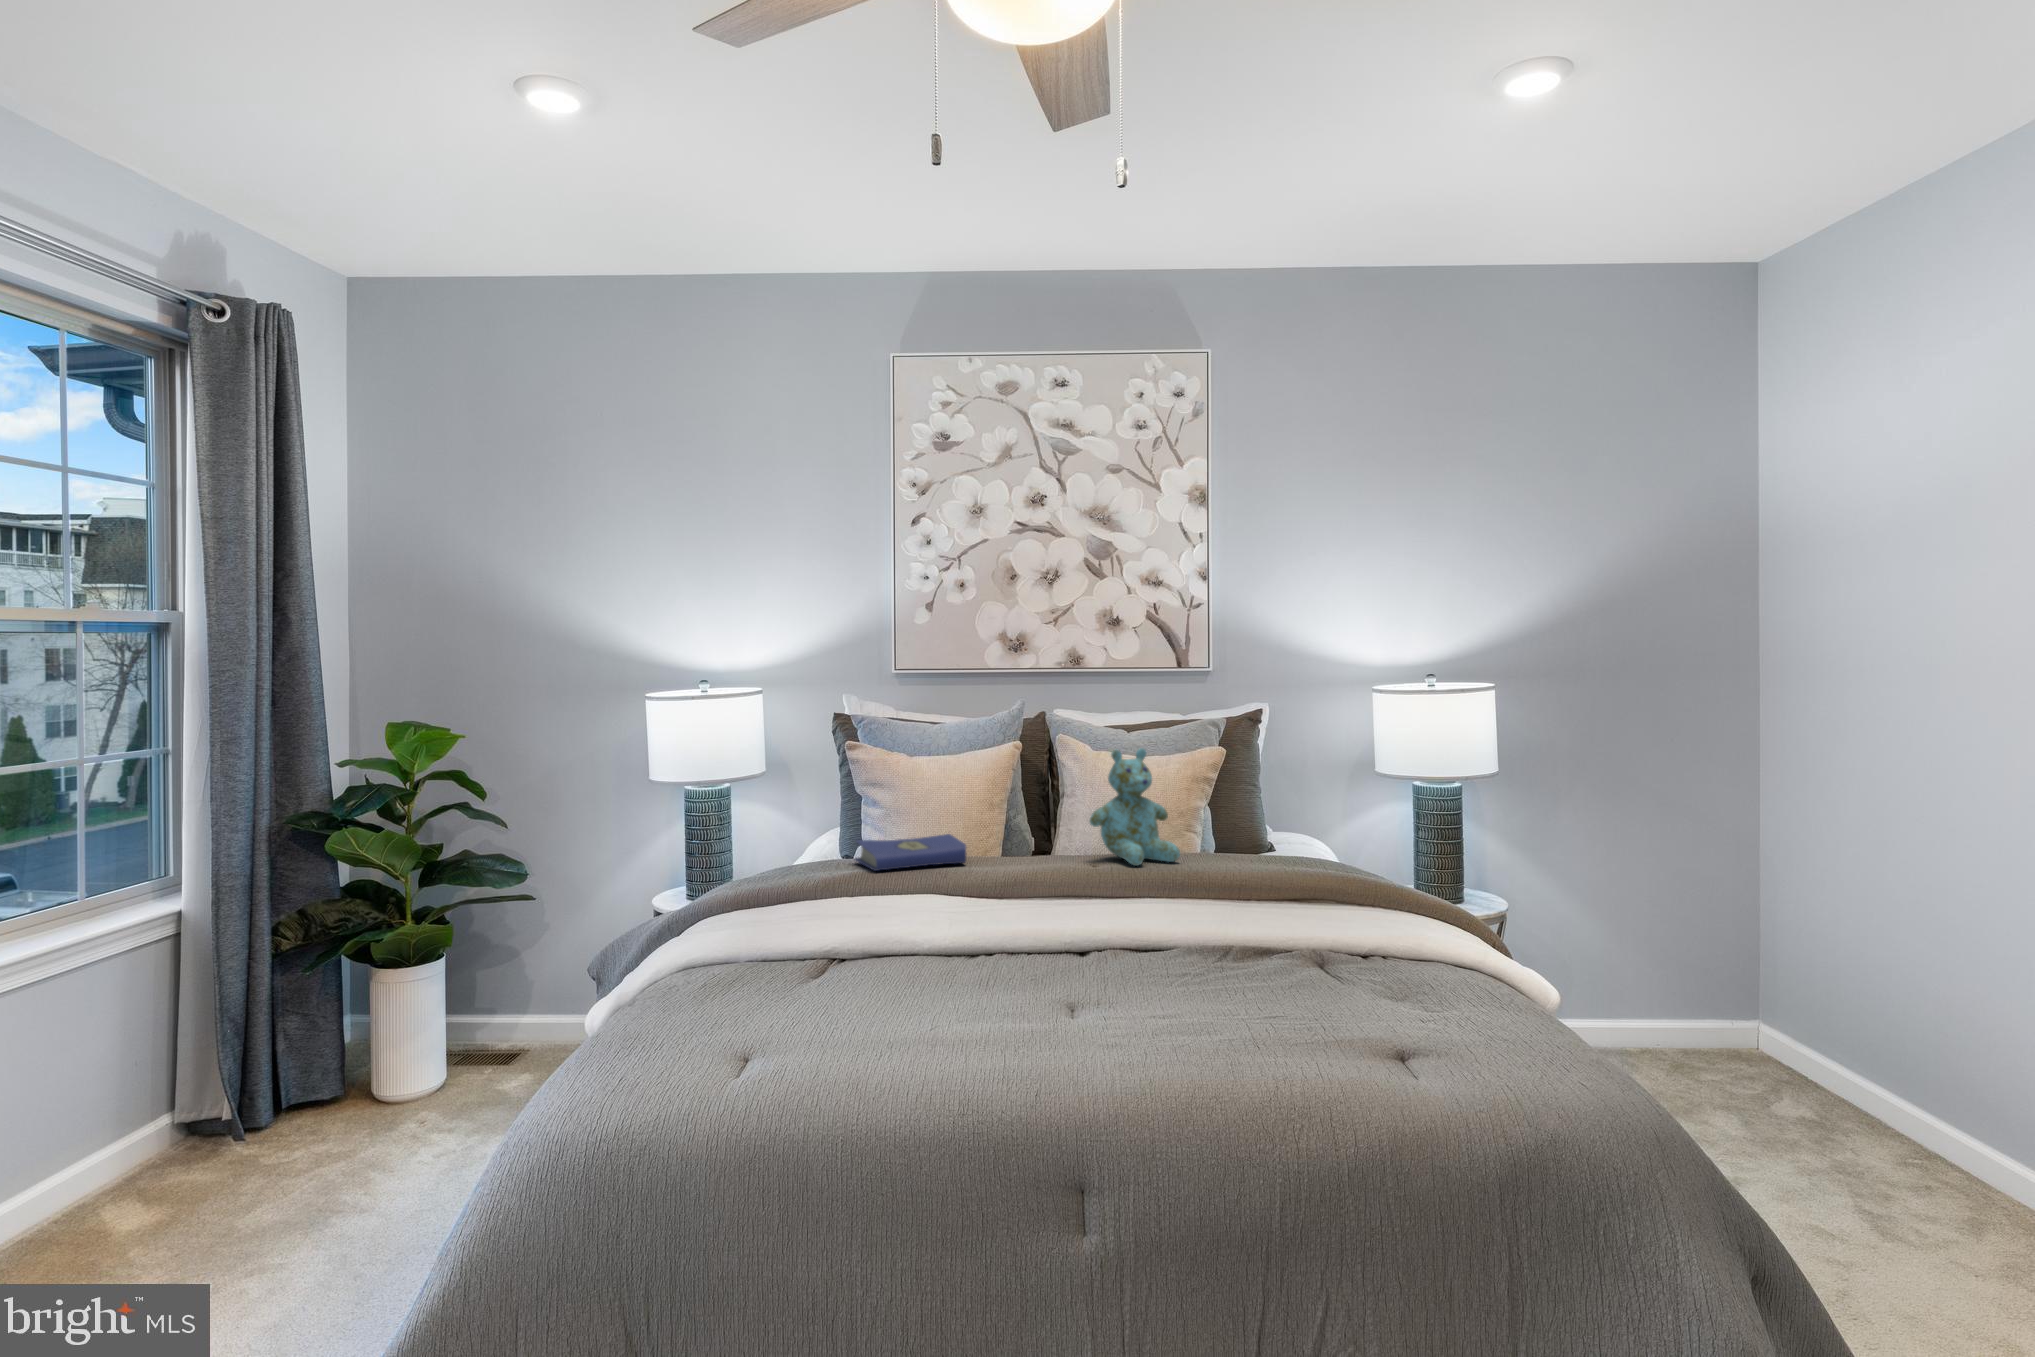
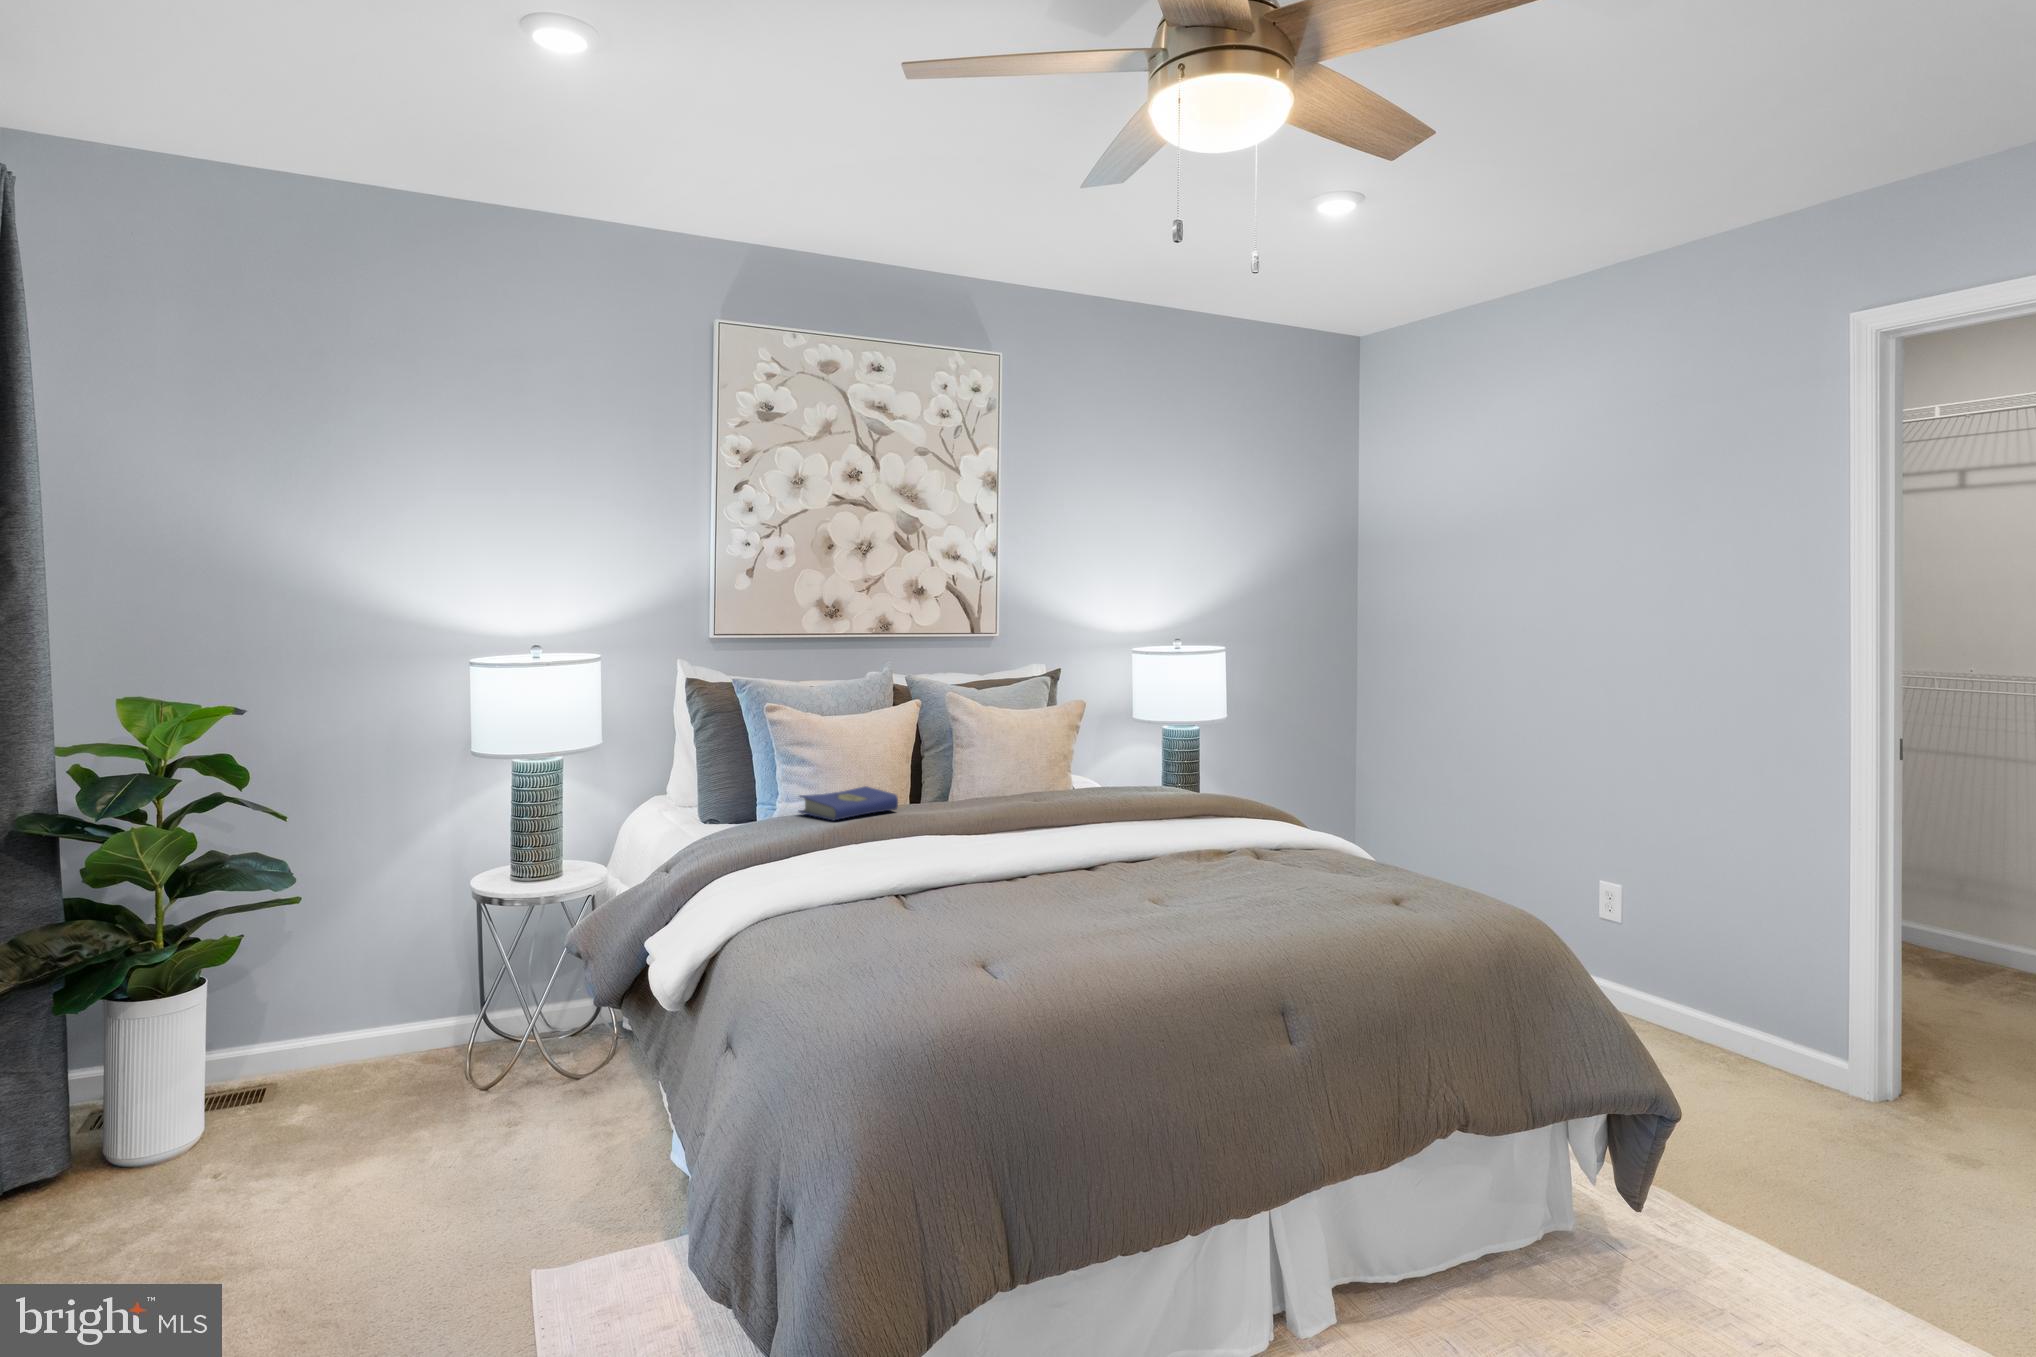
stuffed bear: present [1090,748,1180,866] -> none [988,710,1058,805]

